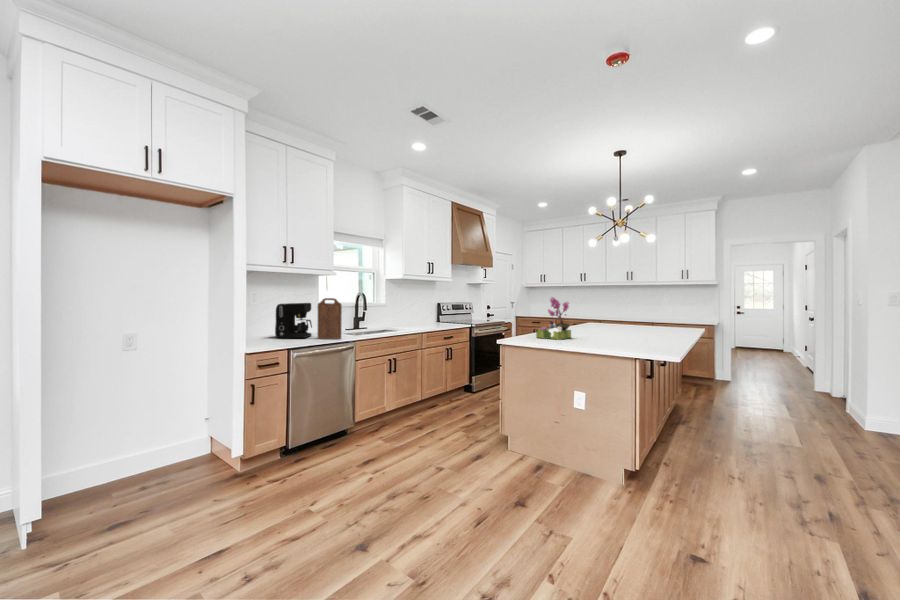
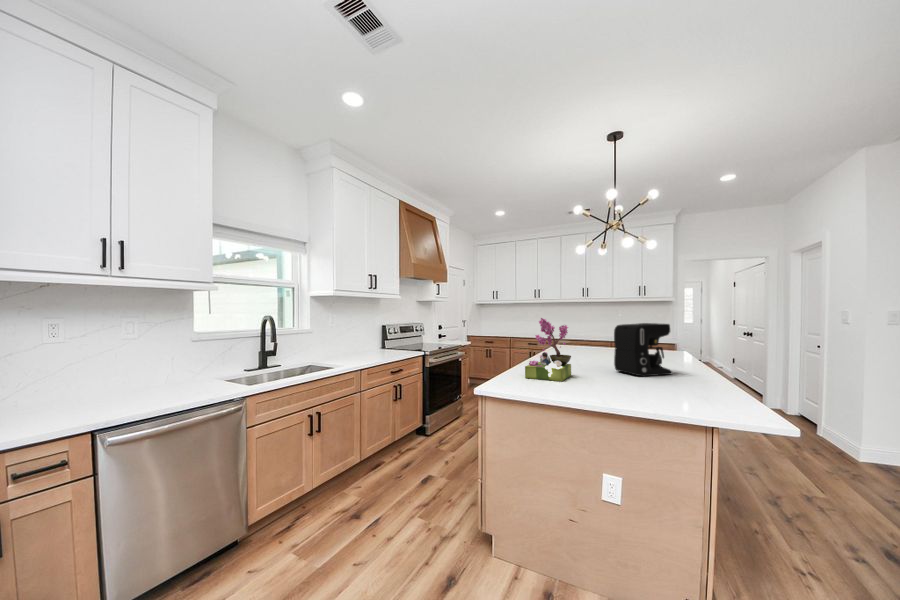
cutting board: present [318,298,342,339] -> none [176,327,221,395]
coffee maker: present [275,303,312,338] -> present [614,323,672,376]

